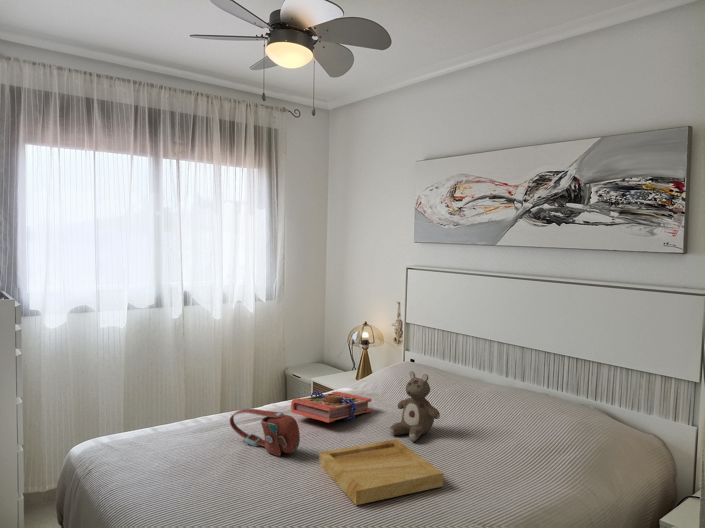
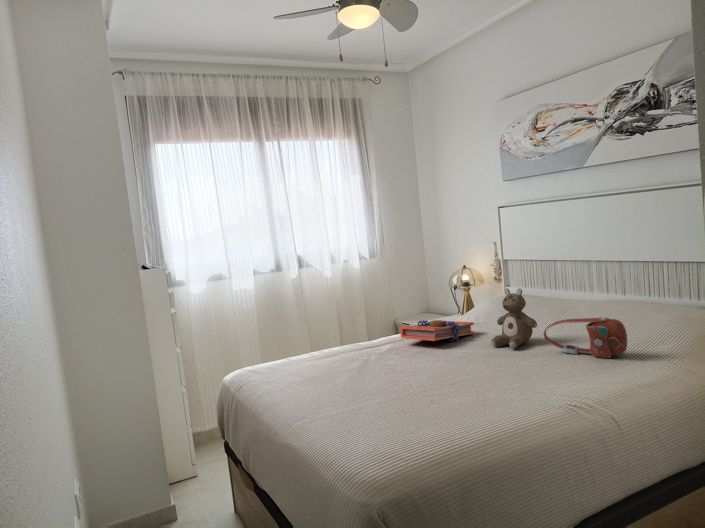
handbag: present [230,409,300,456] -> present [544,317,627,358]
tray: present [319,439,443,505] -> none [427,346,540,389]

